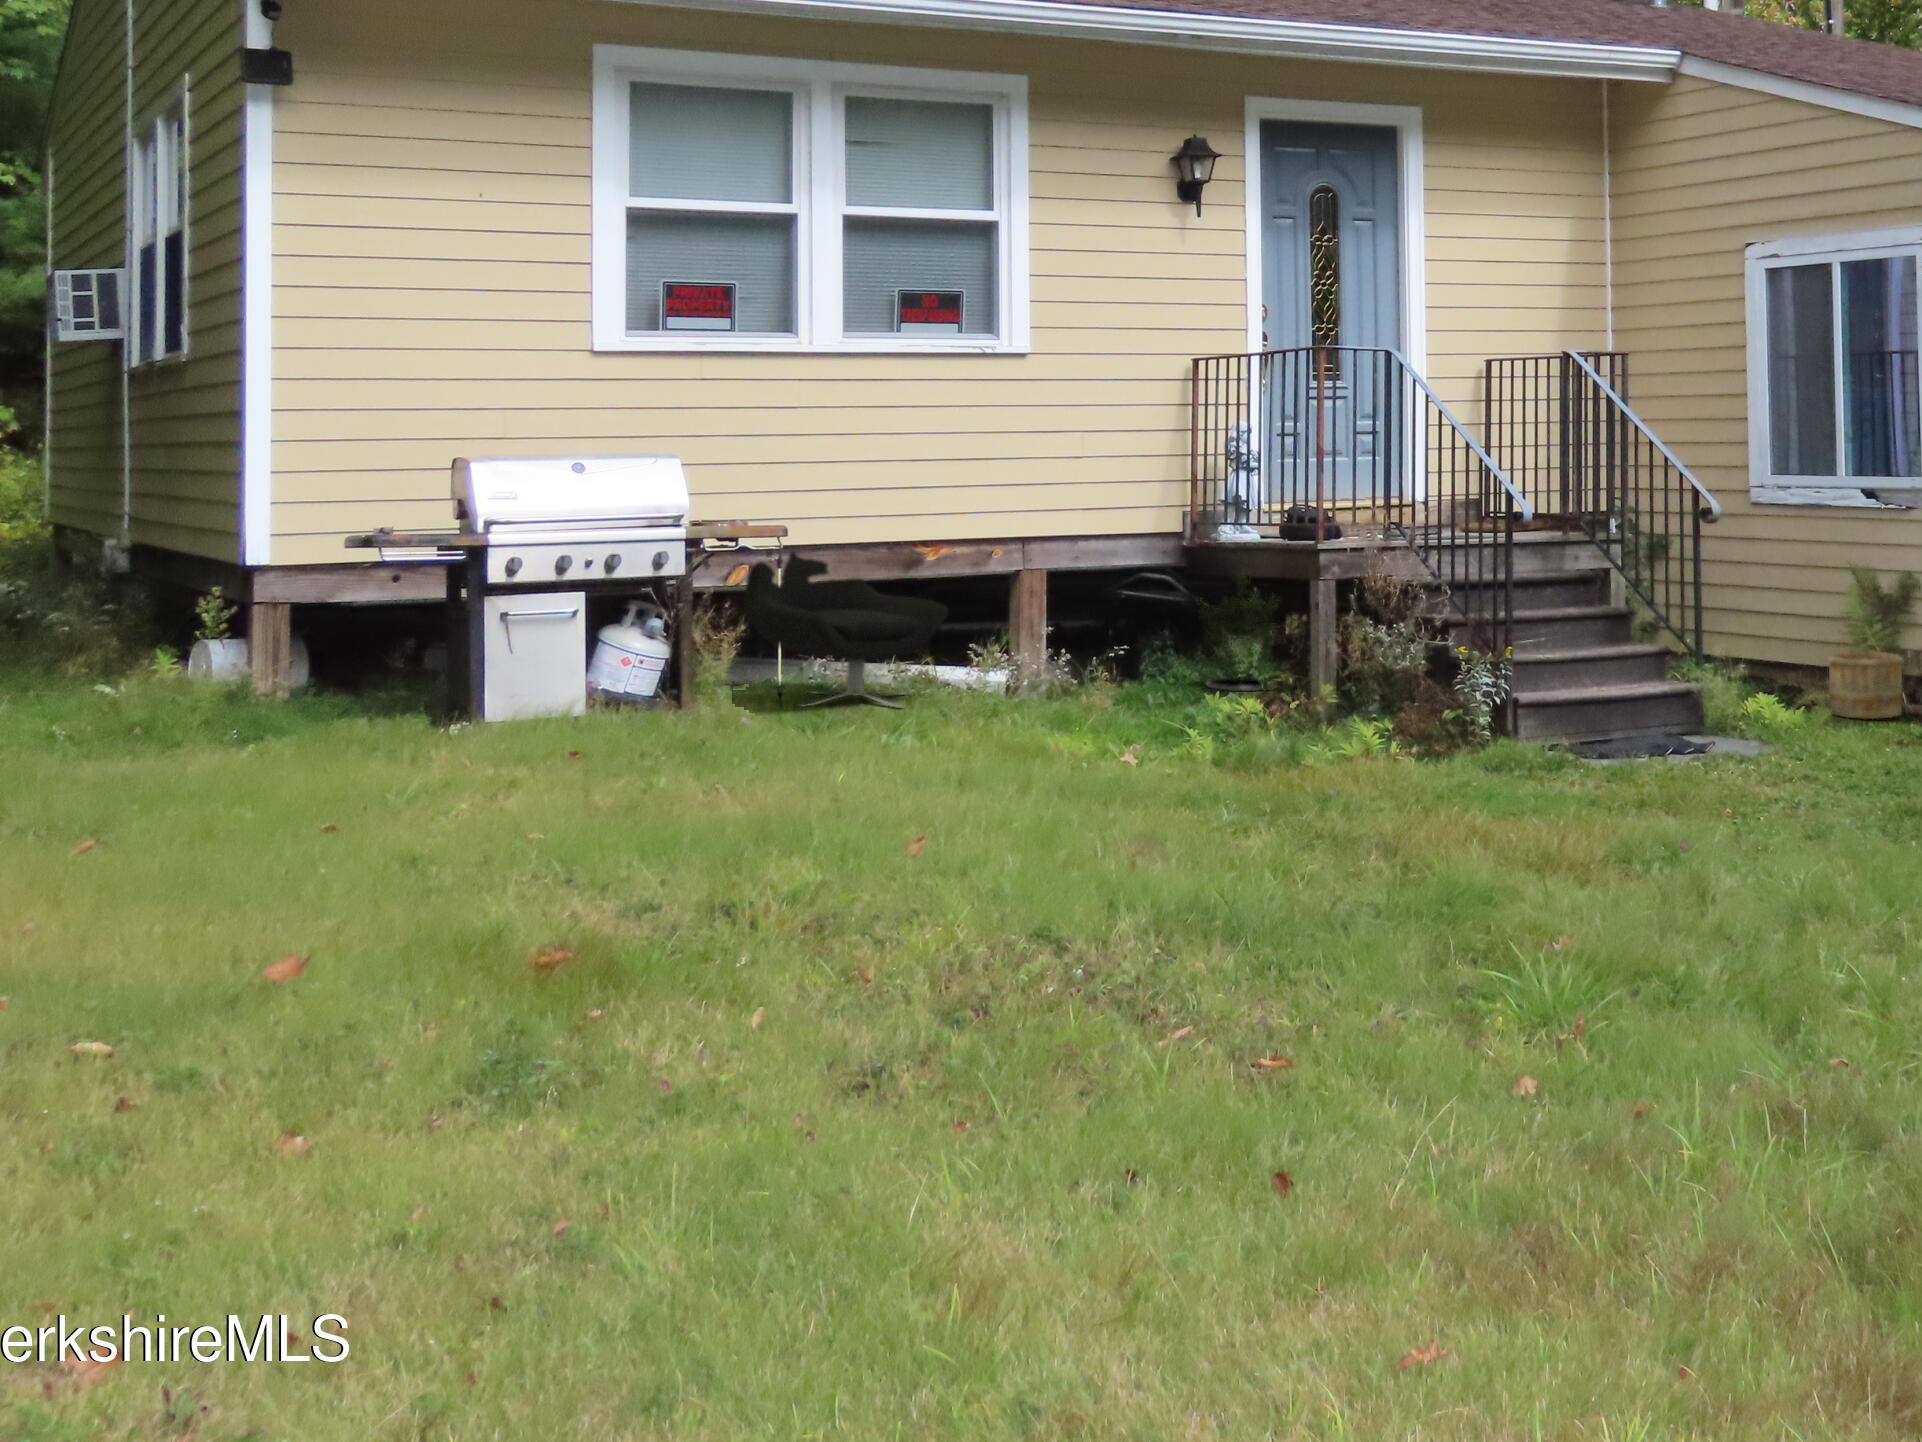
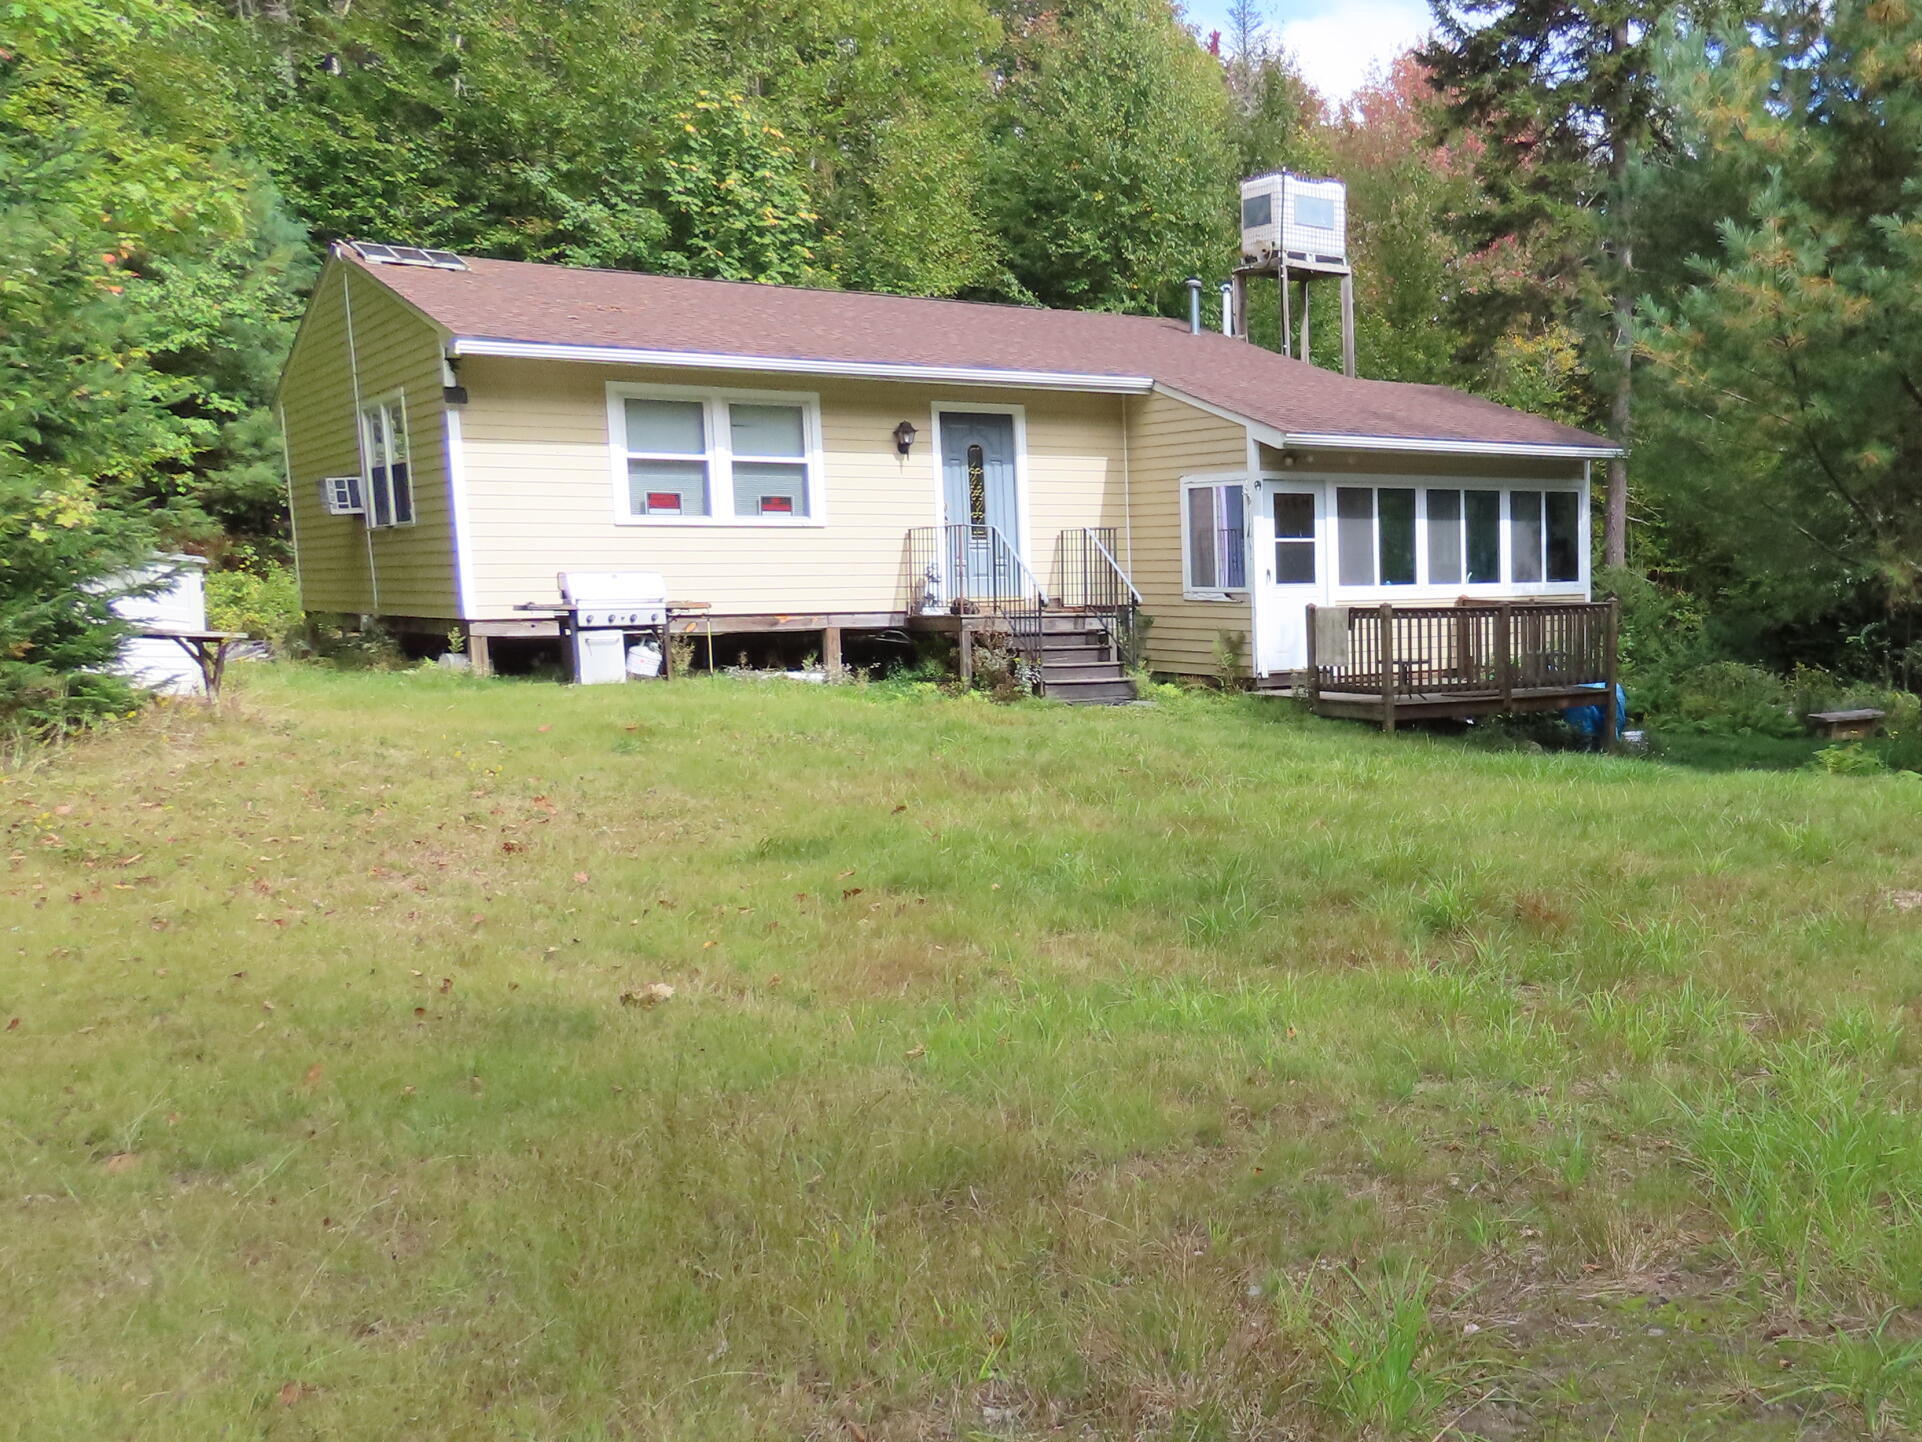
lounge chair: present [744,552,948,708] -> none [696,615,792,684]
wooden bucket: present [1827,651,1903,719] -> none [1197,665,1231,693]

